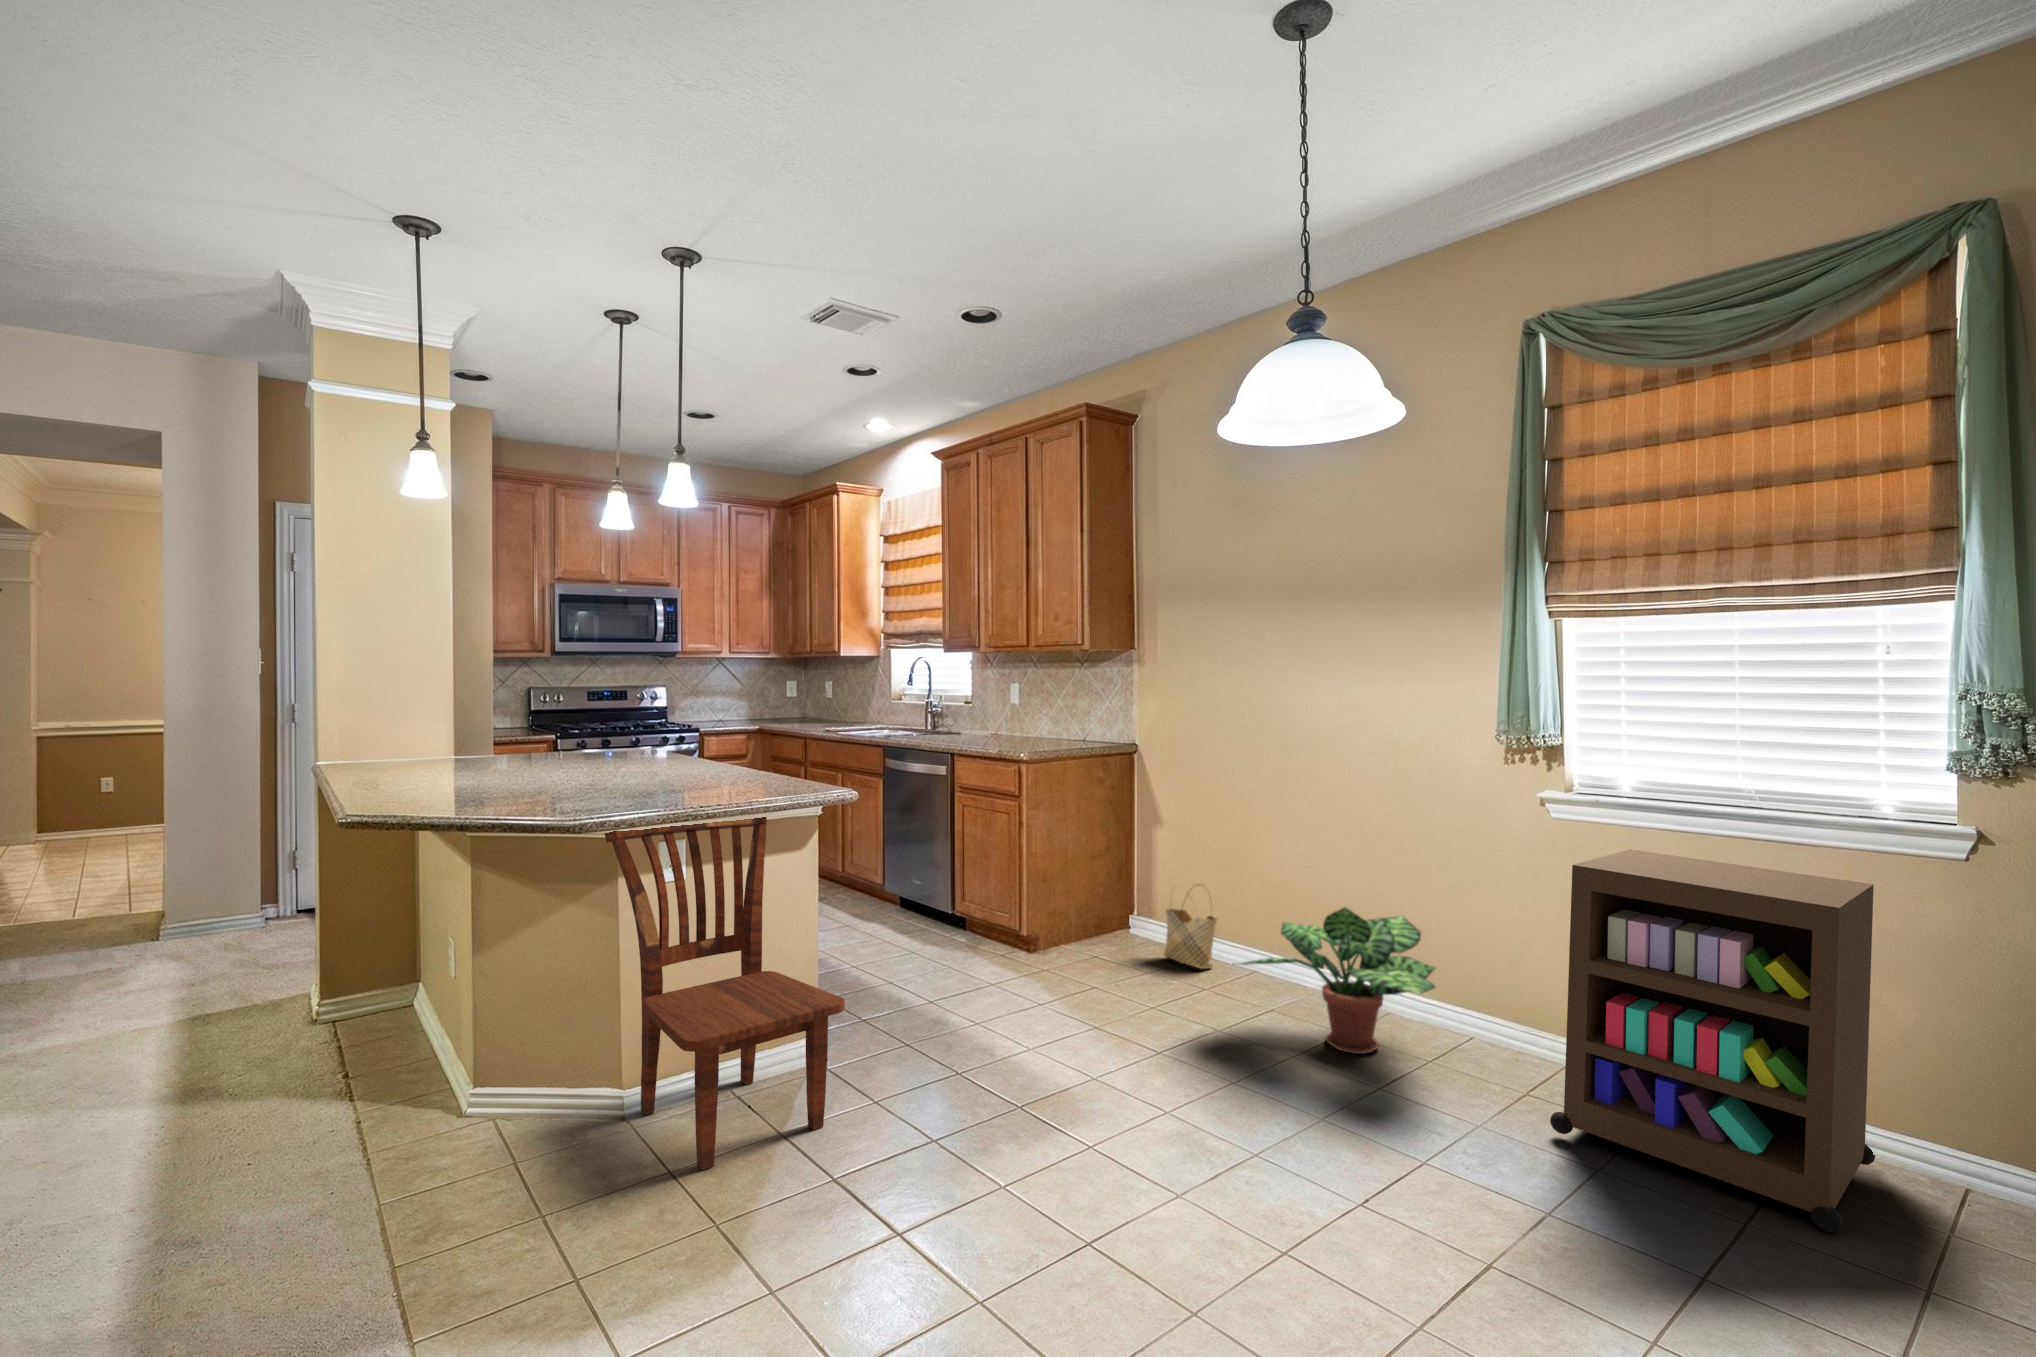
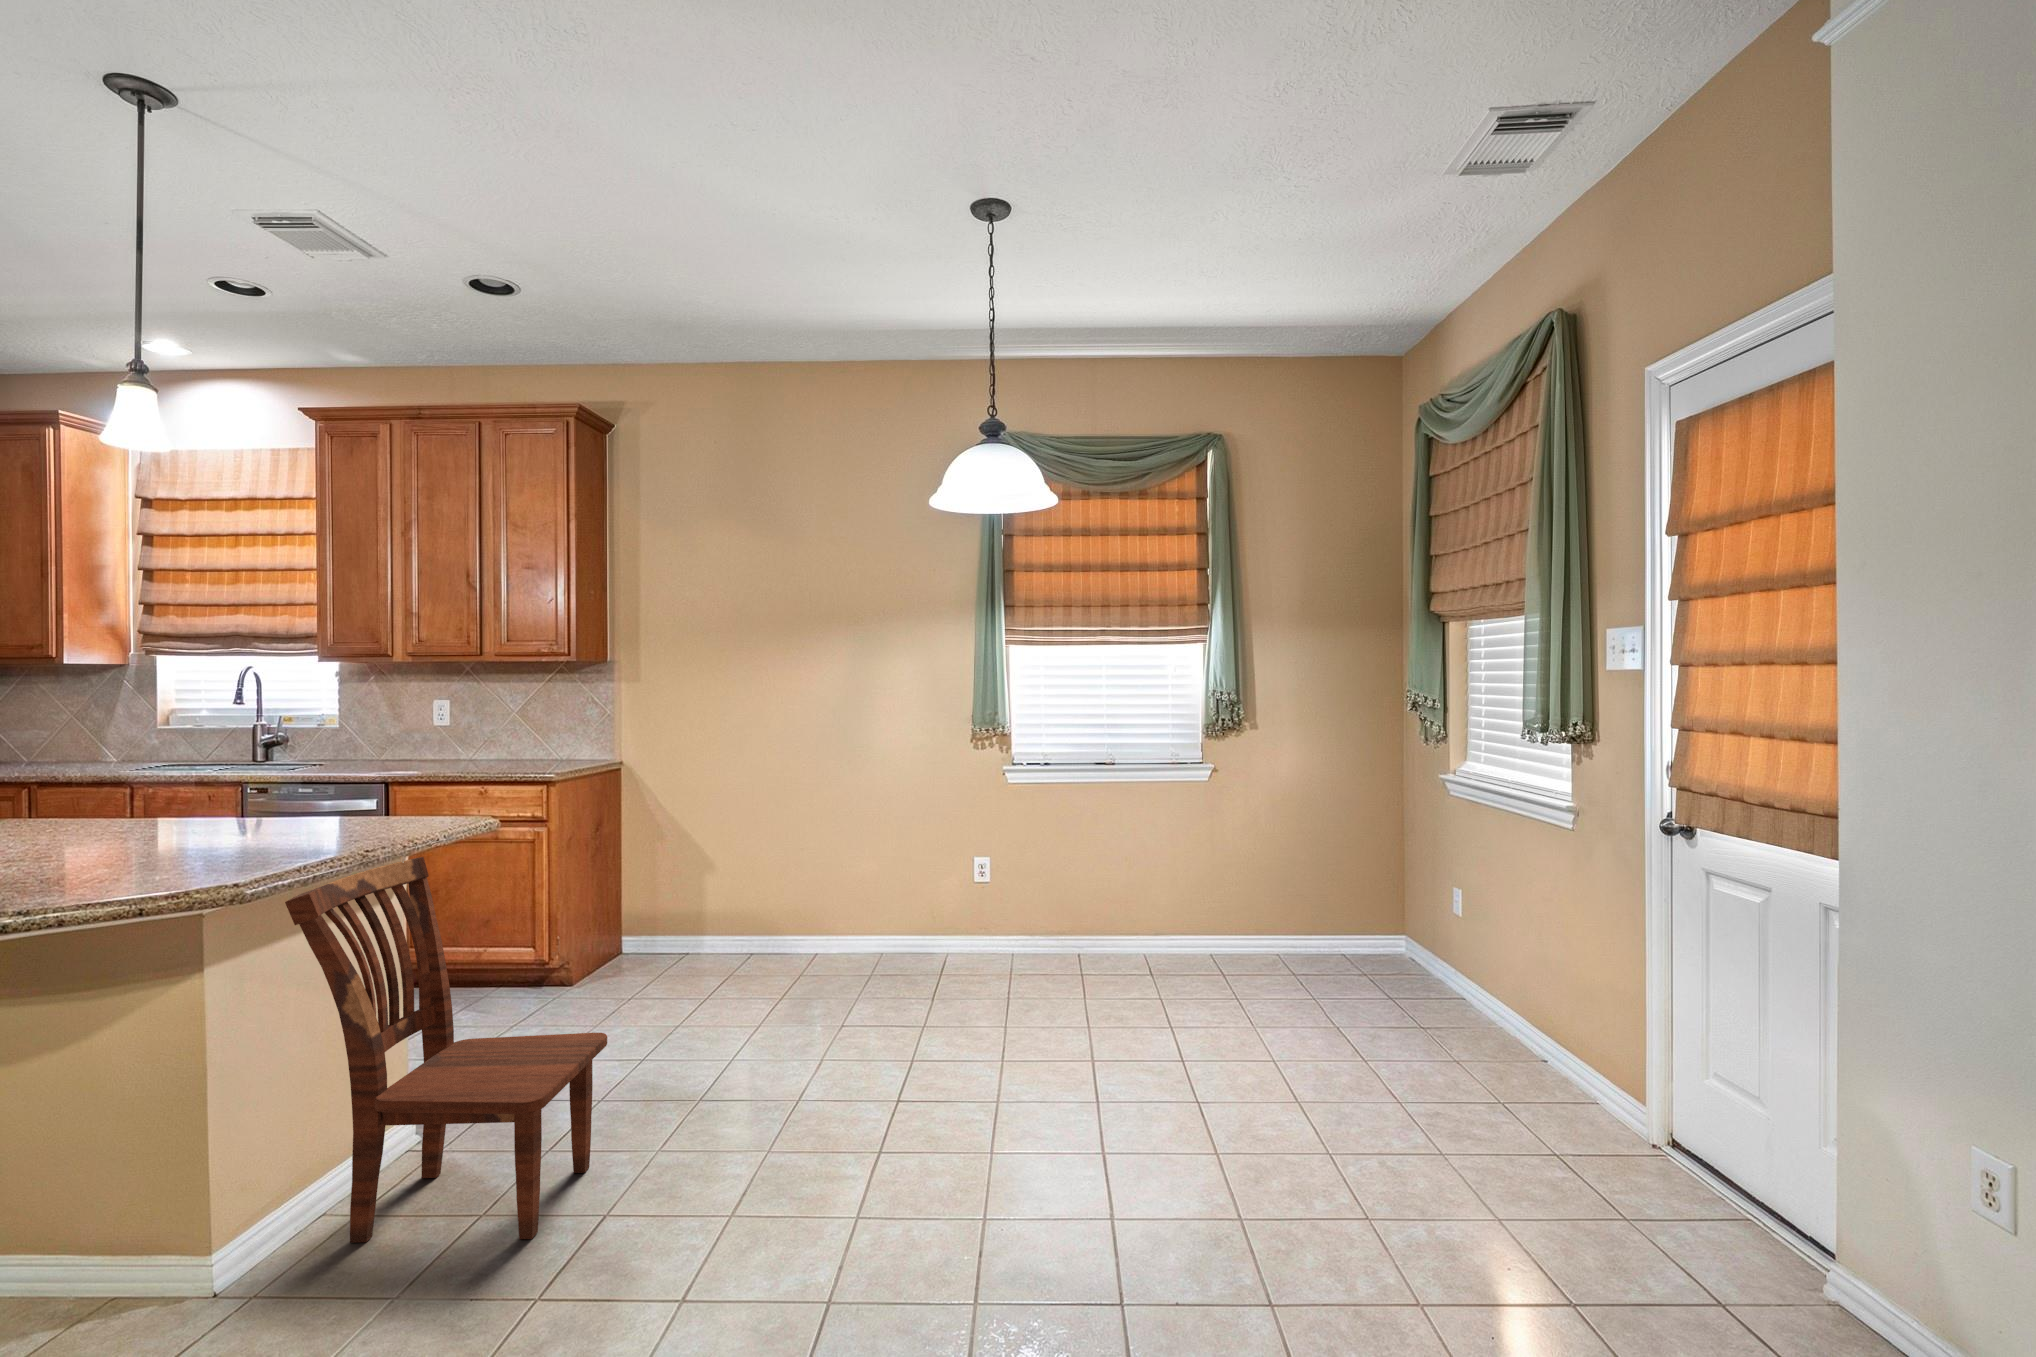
storage cabinet: present [1550,849,1875,1232] -> none [1053,798,1196,987]
woven basket: present [1164,890,1217,969] -> none [674,884,730,961]
potted plant: present [1240,907,1435,1054] -> none [803,869,972,983]

